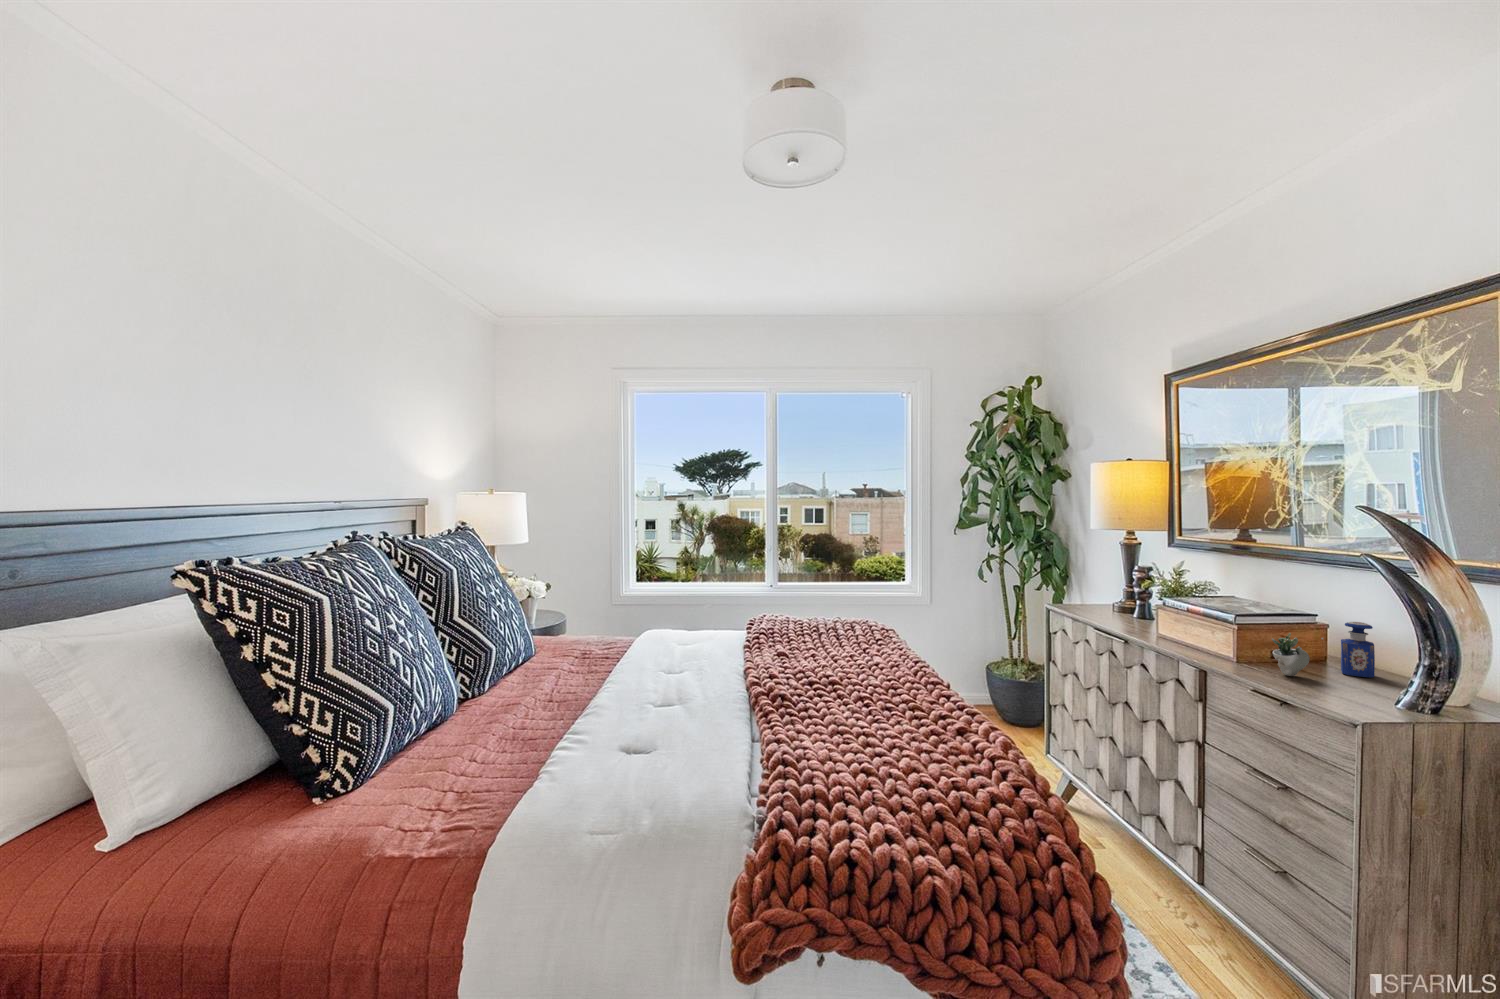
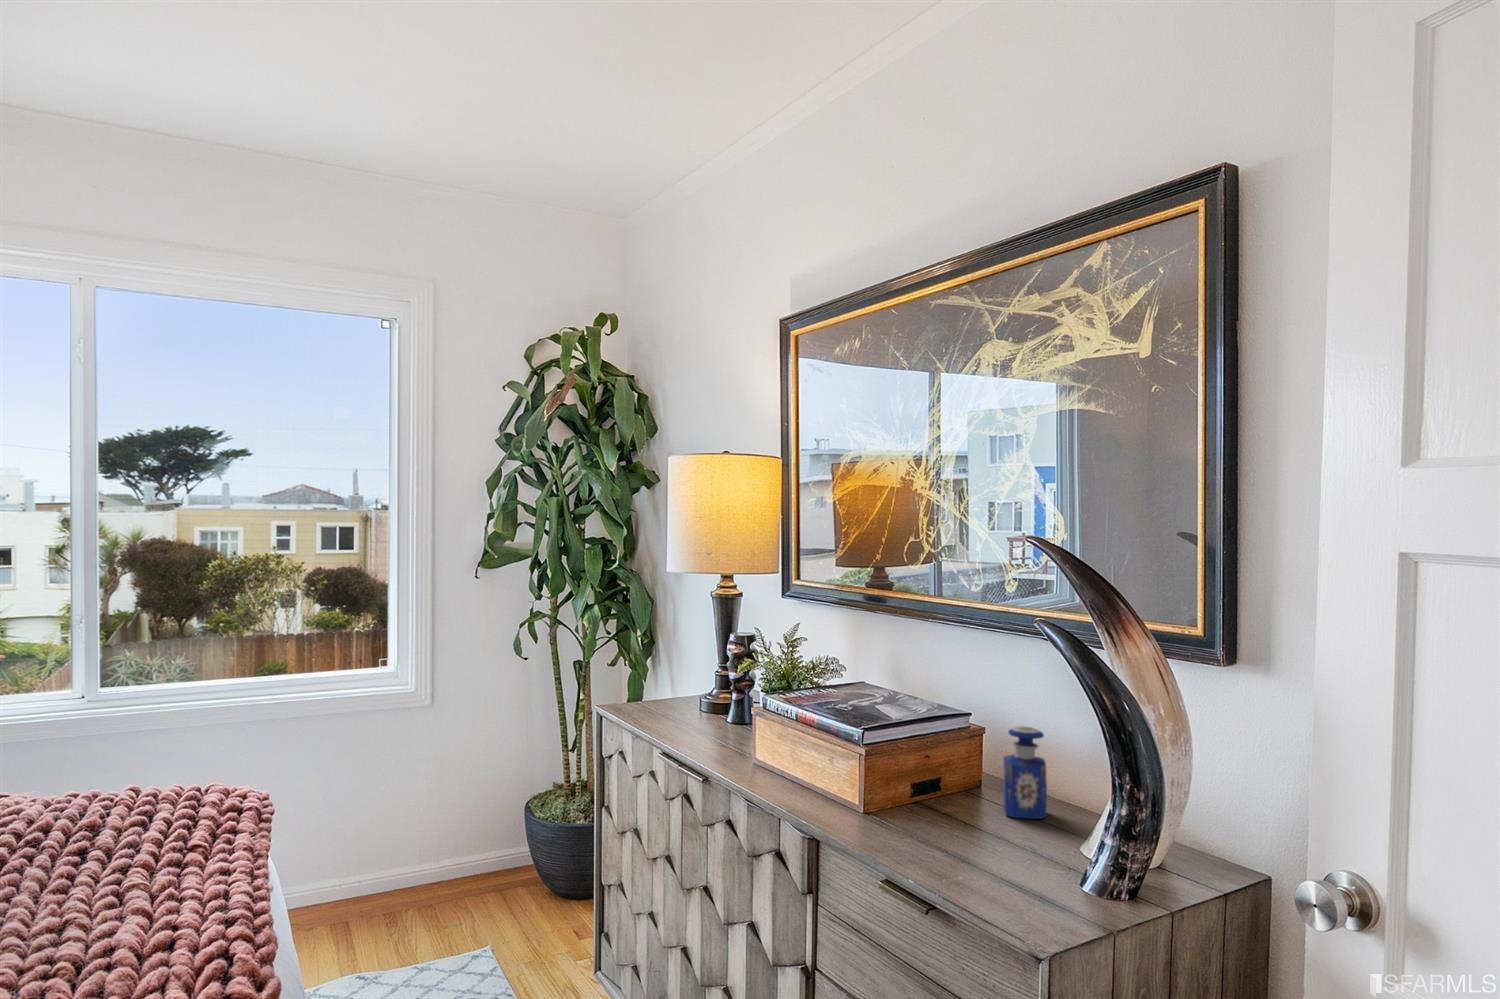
succulent plant: present [1272,633,1324,676] -> none [910,758,981,834]

